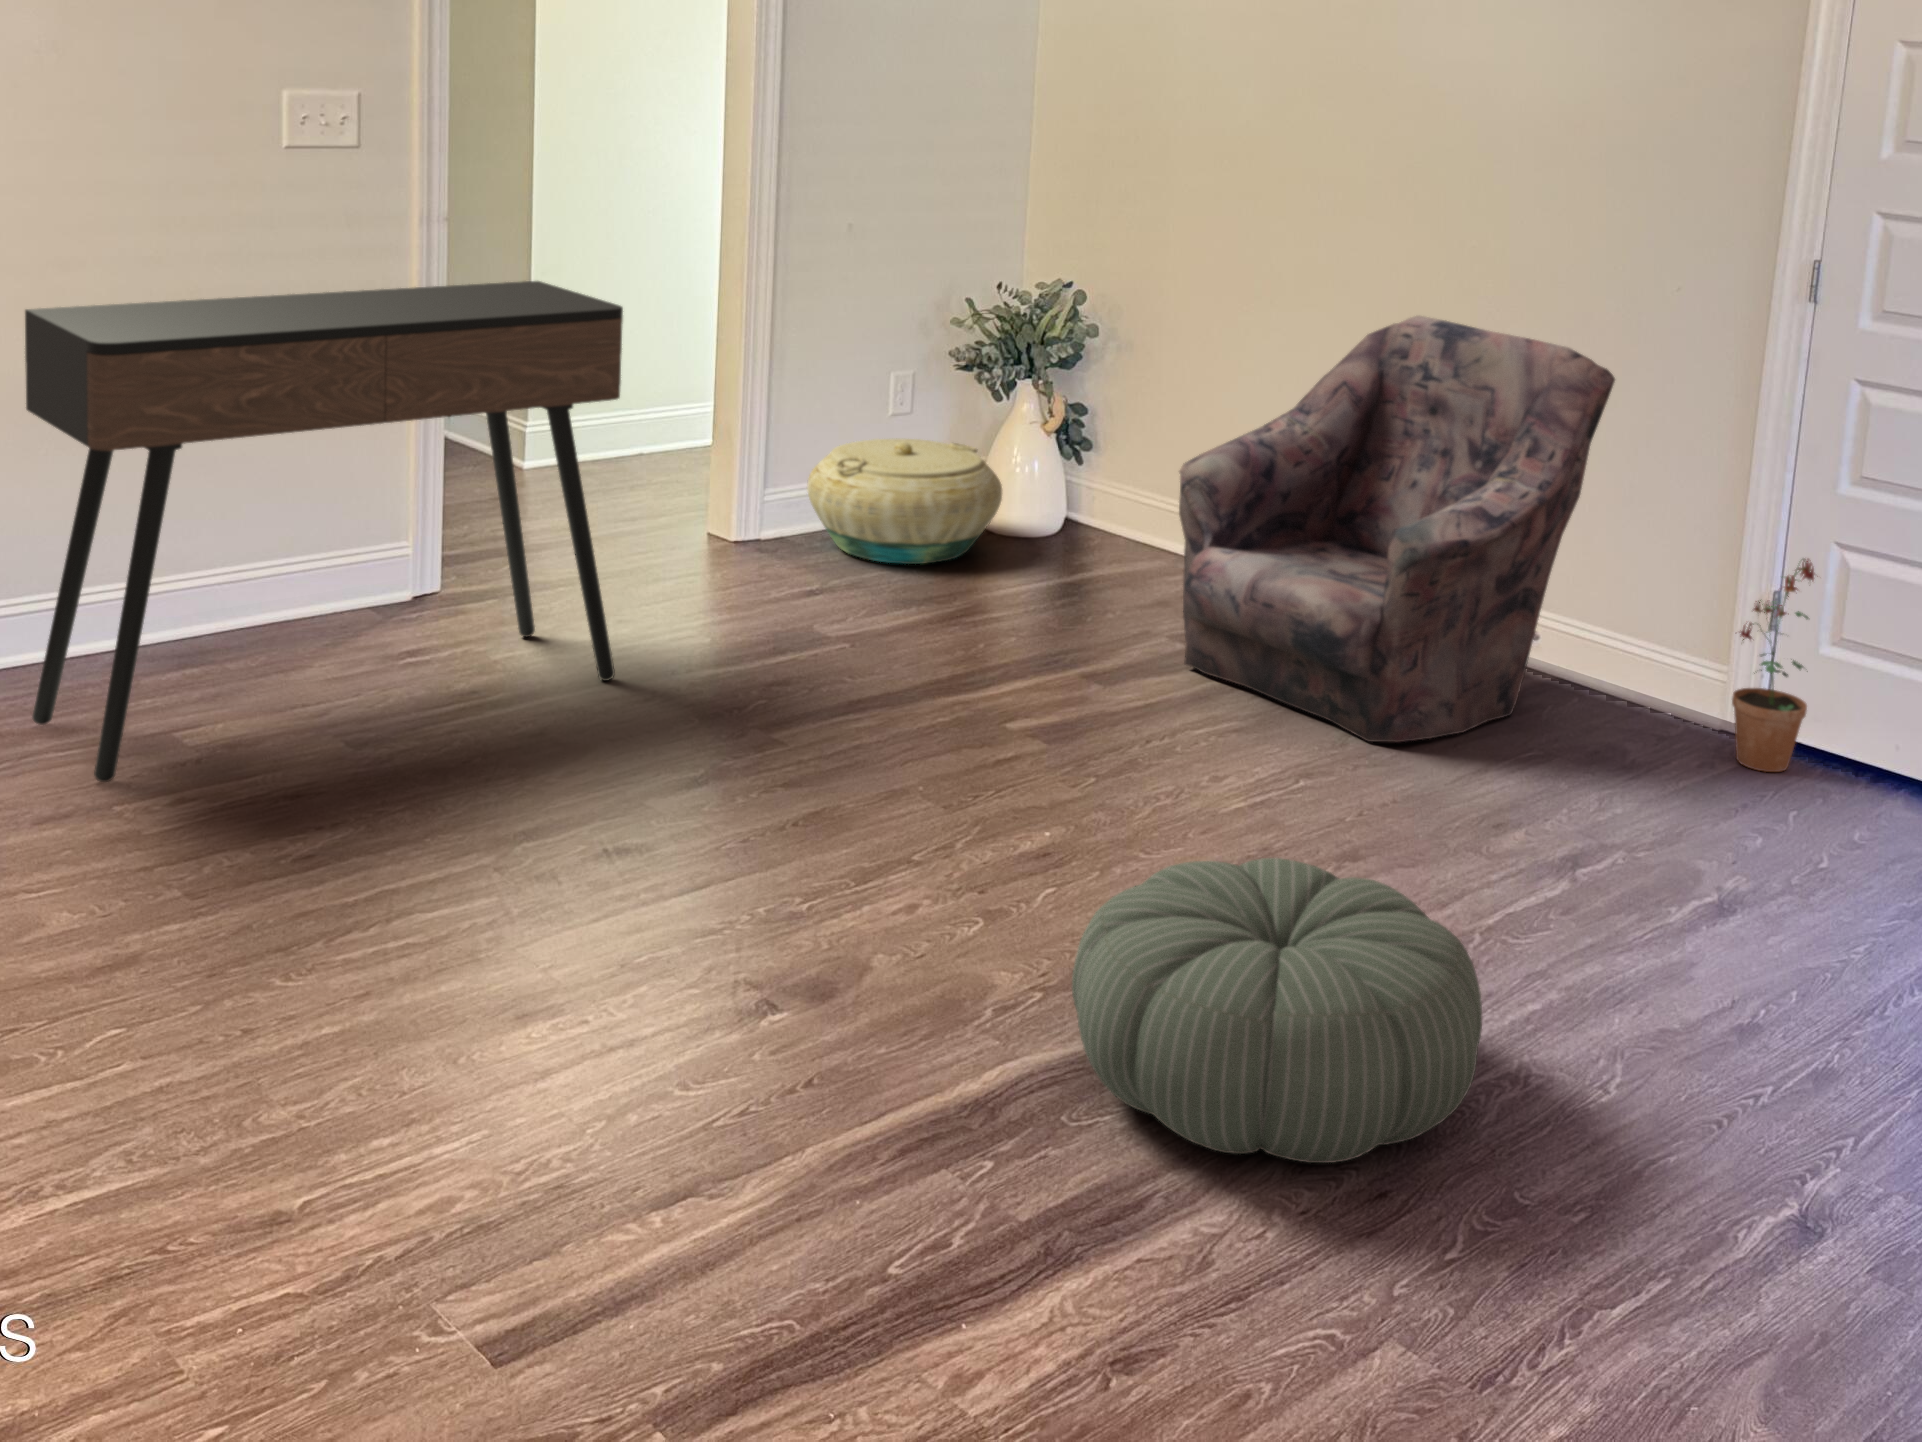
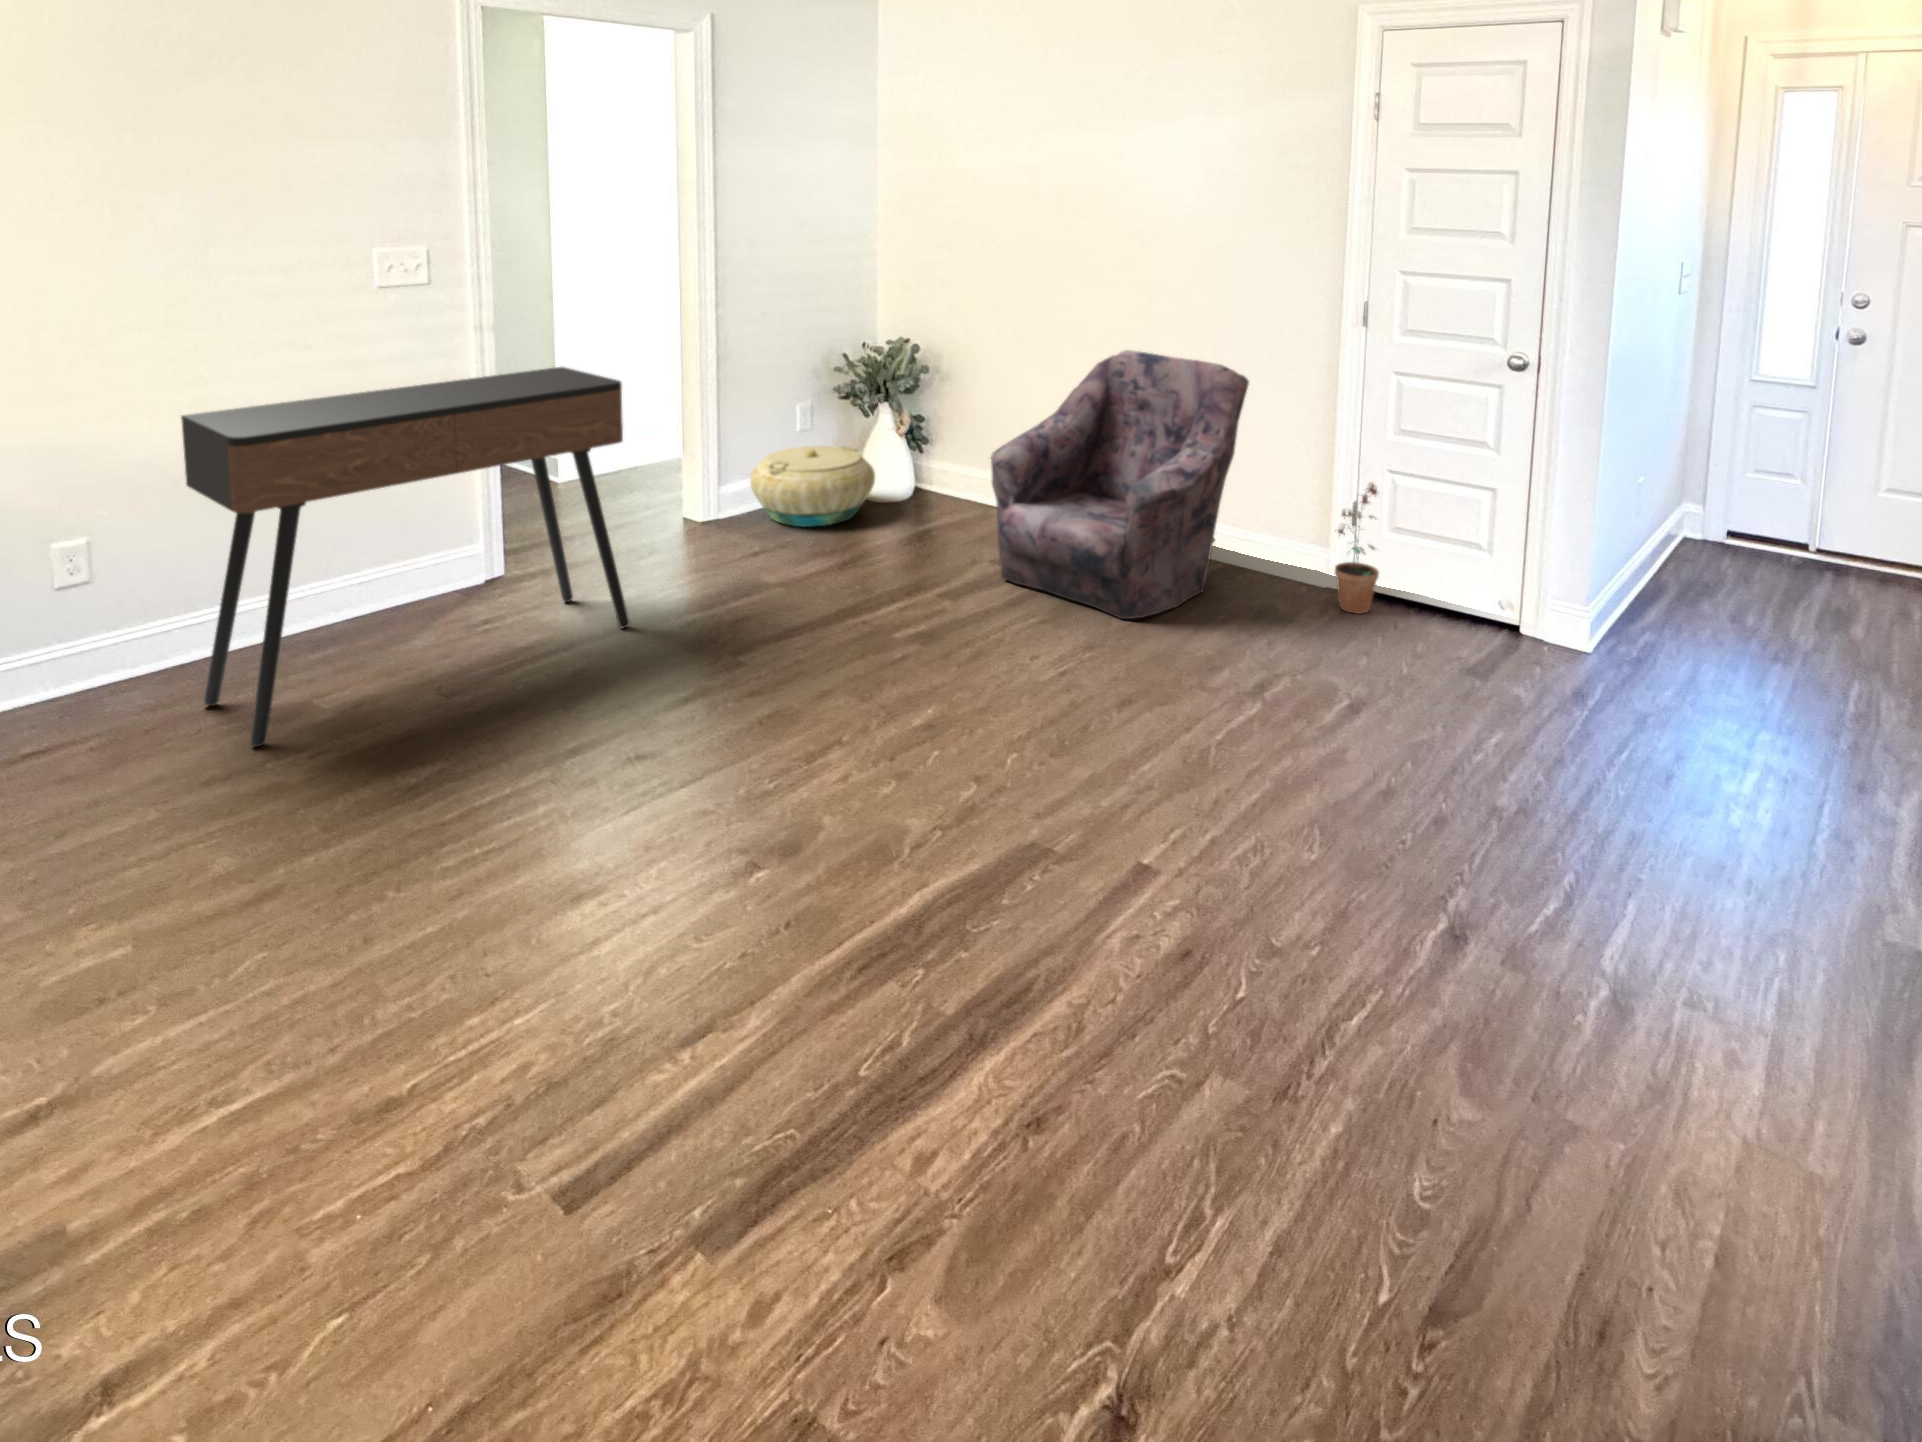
pouf: present [1072,858,1482,1163] -> none [964,721,1238,938]

